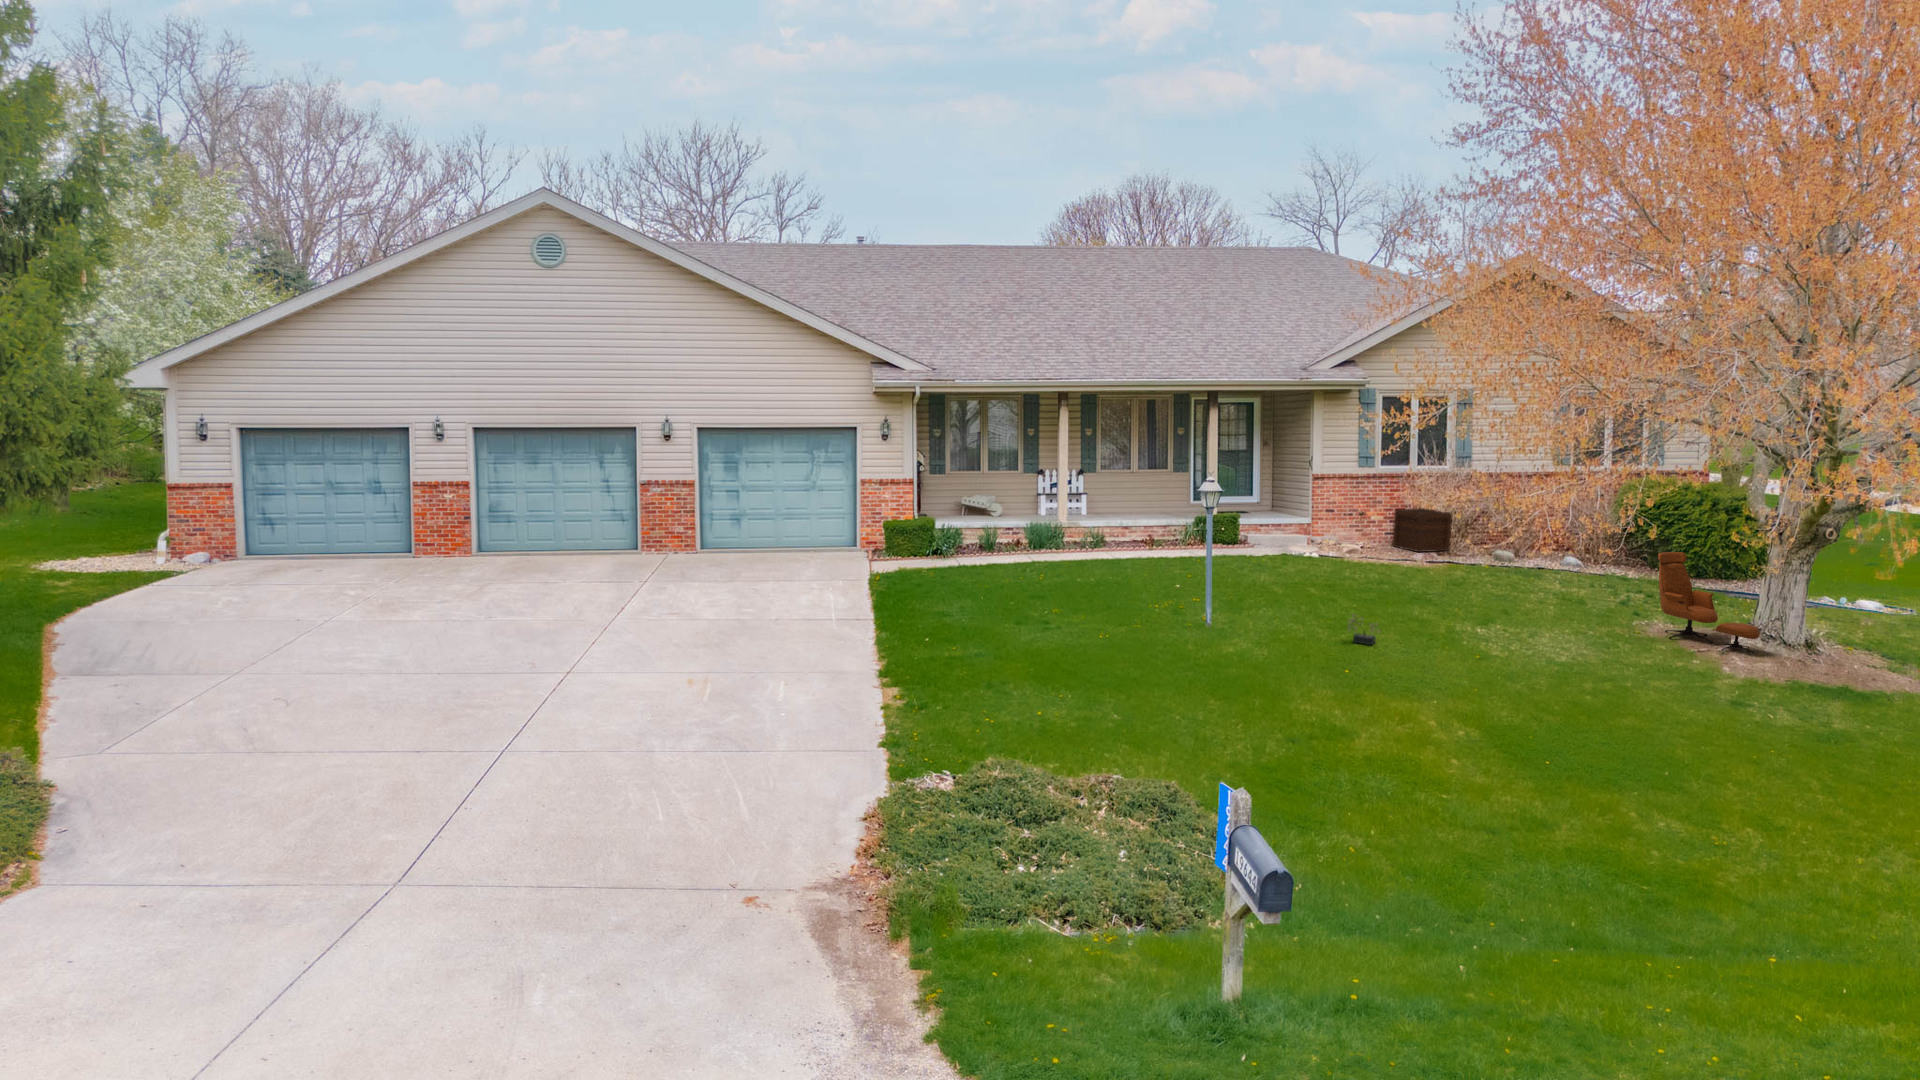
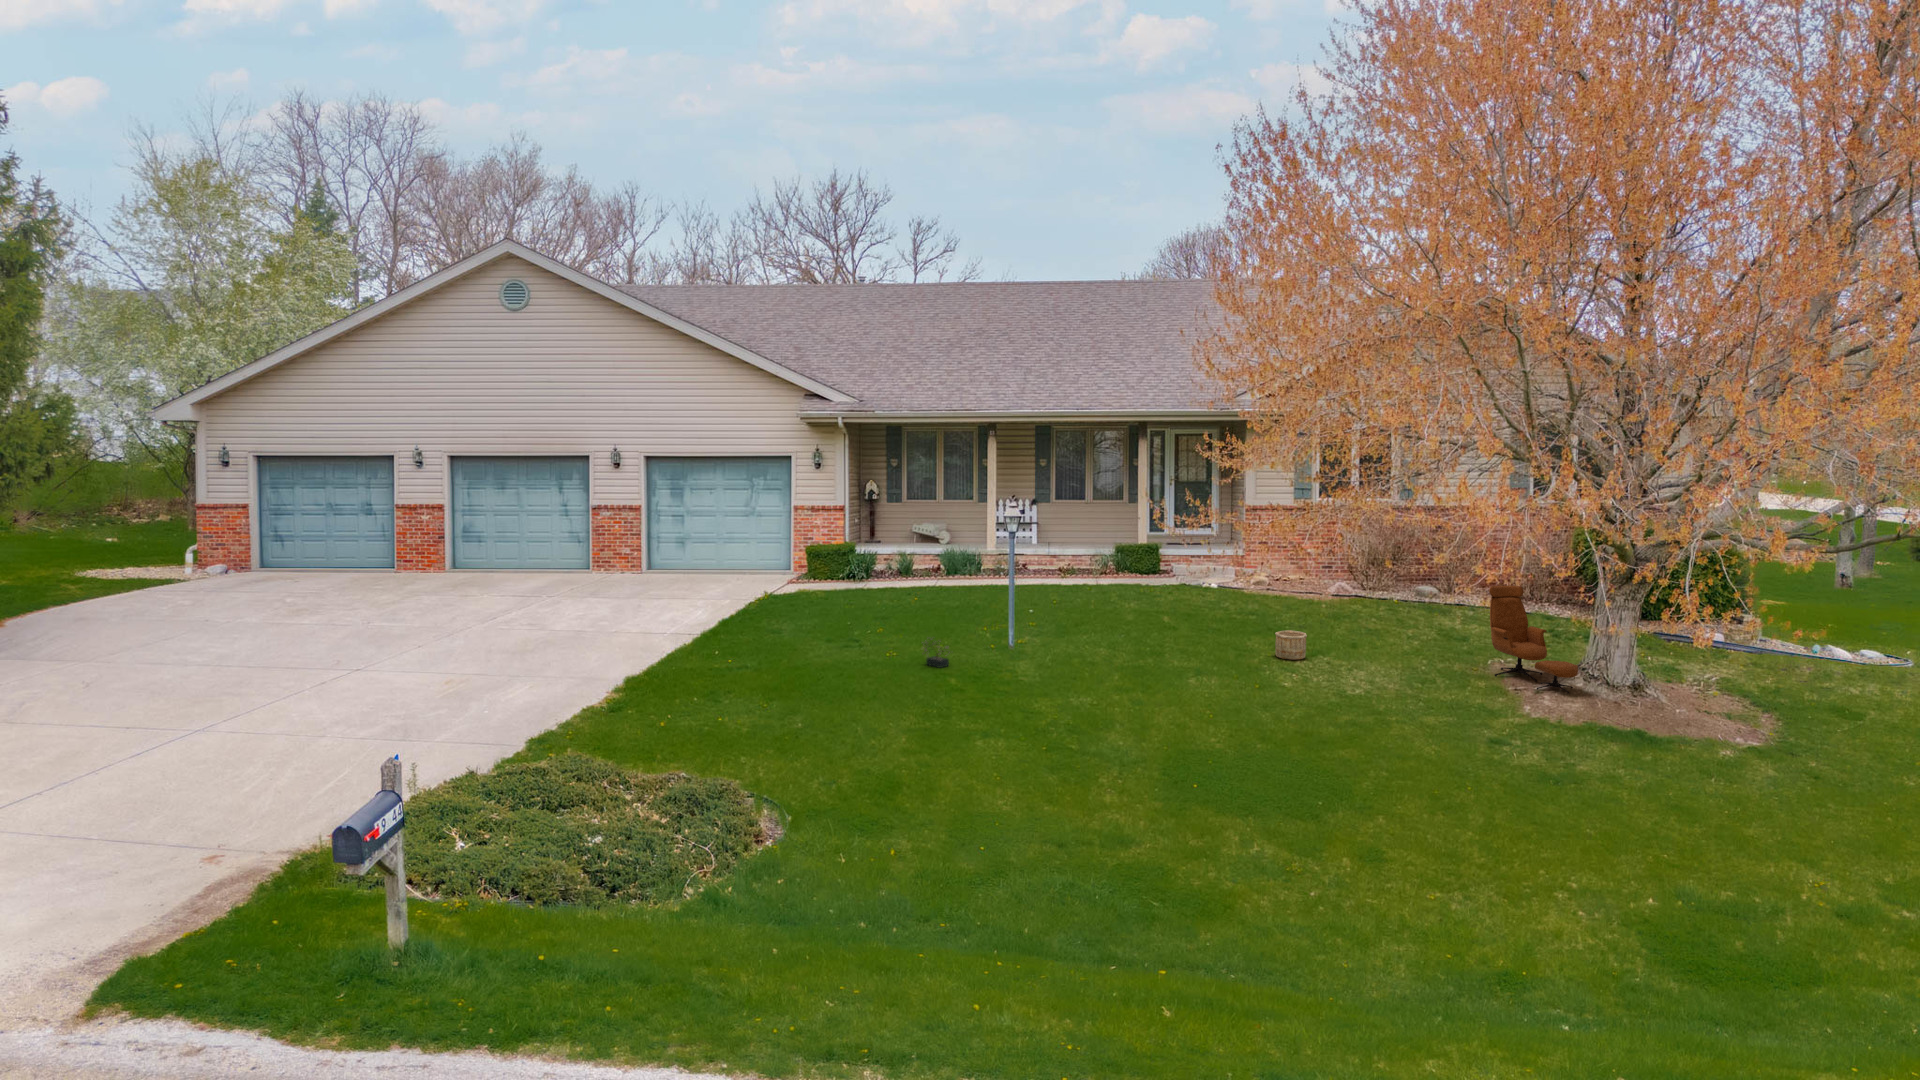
wooden crate: present [1392,508,1453,552] -> none [1319,541,1378,585]
wooden bucket: none [1452,600,1486,628] -> present [1275,630,1307,660]
decorative plant: present [1349,615,1376,645] -> present [925,639,950,668]

